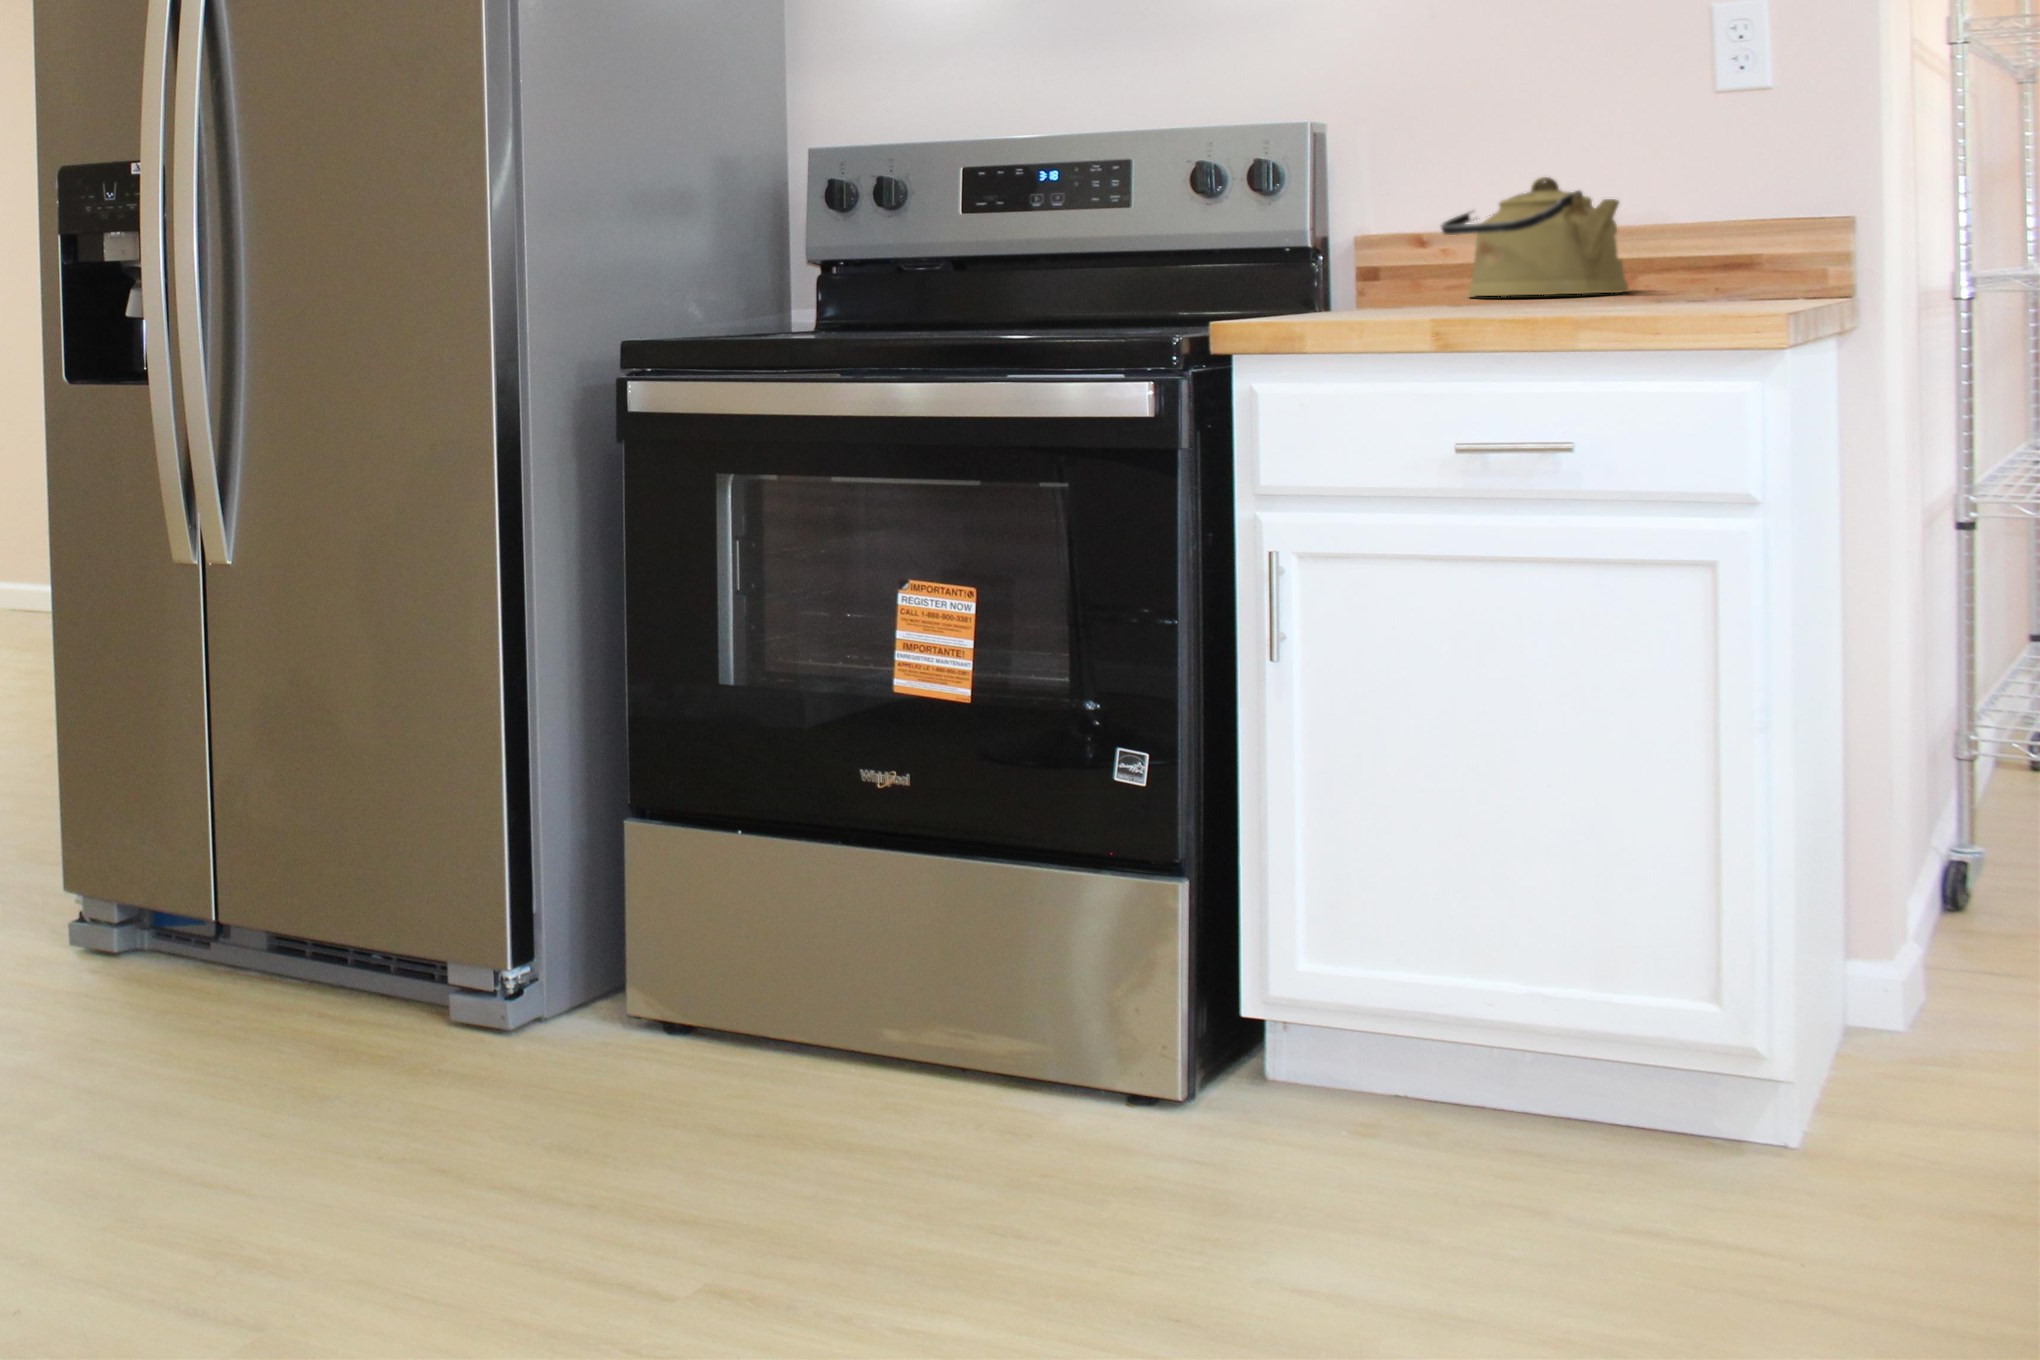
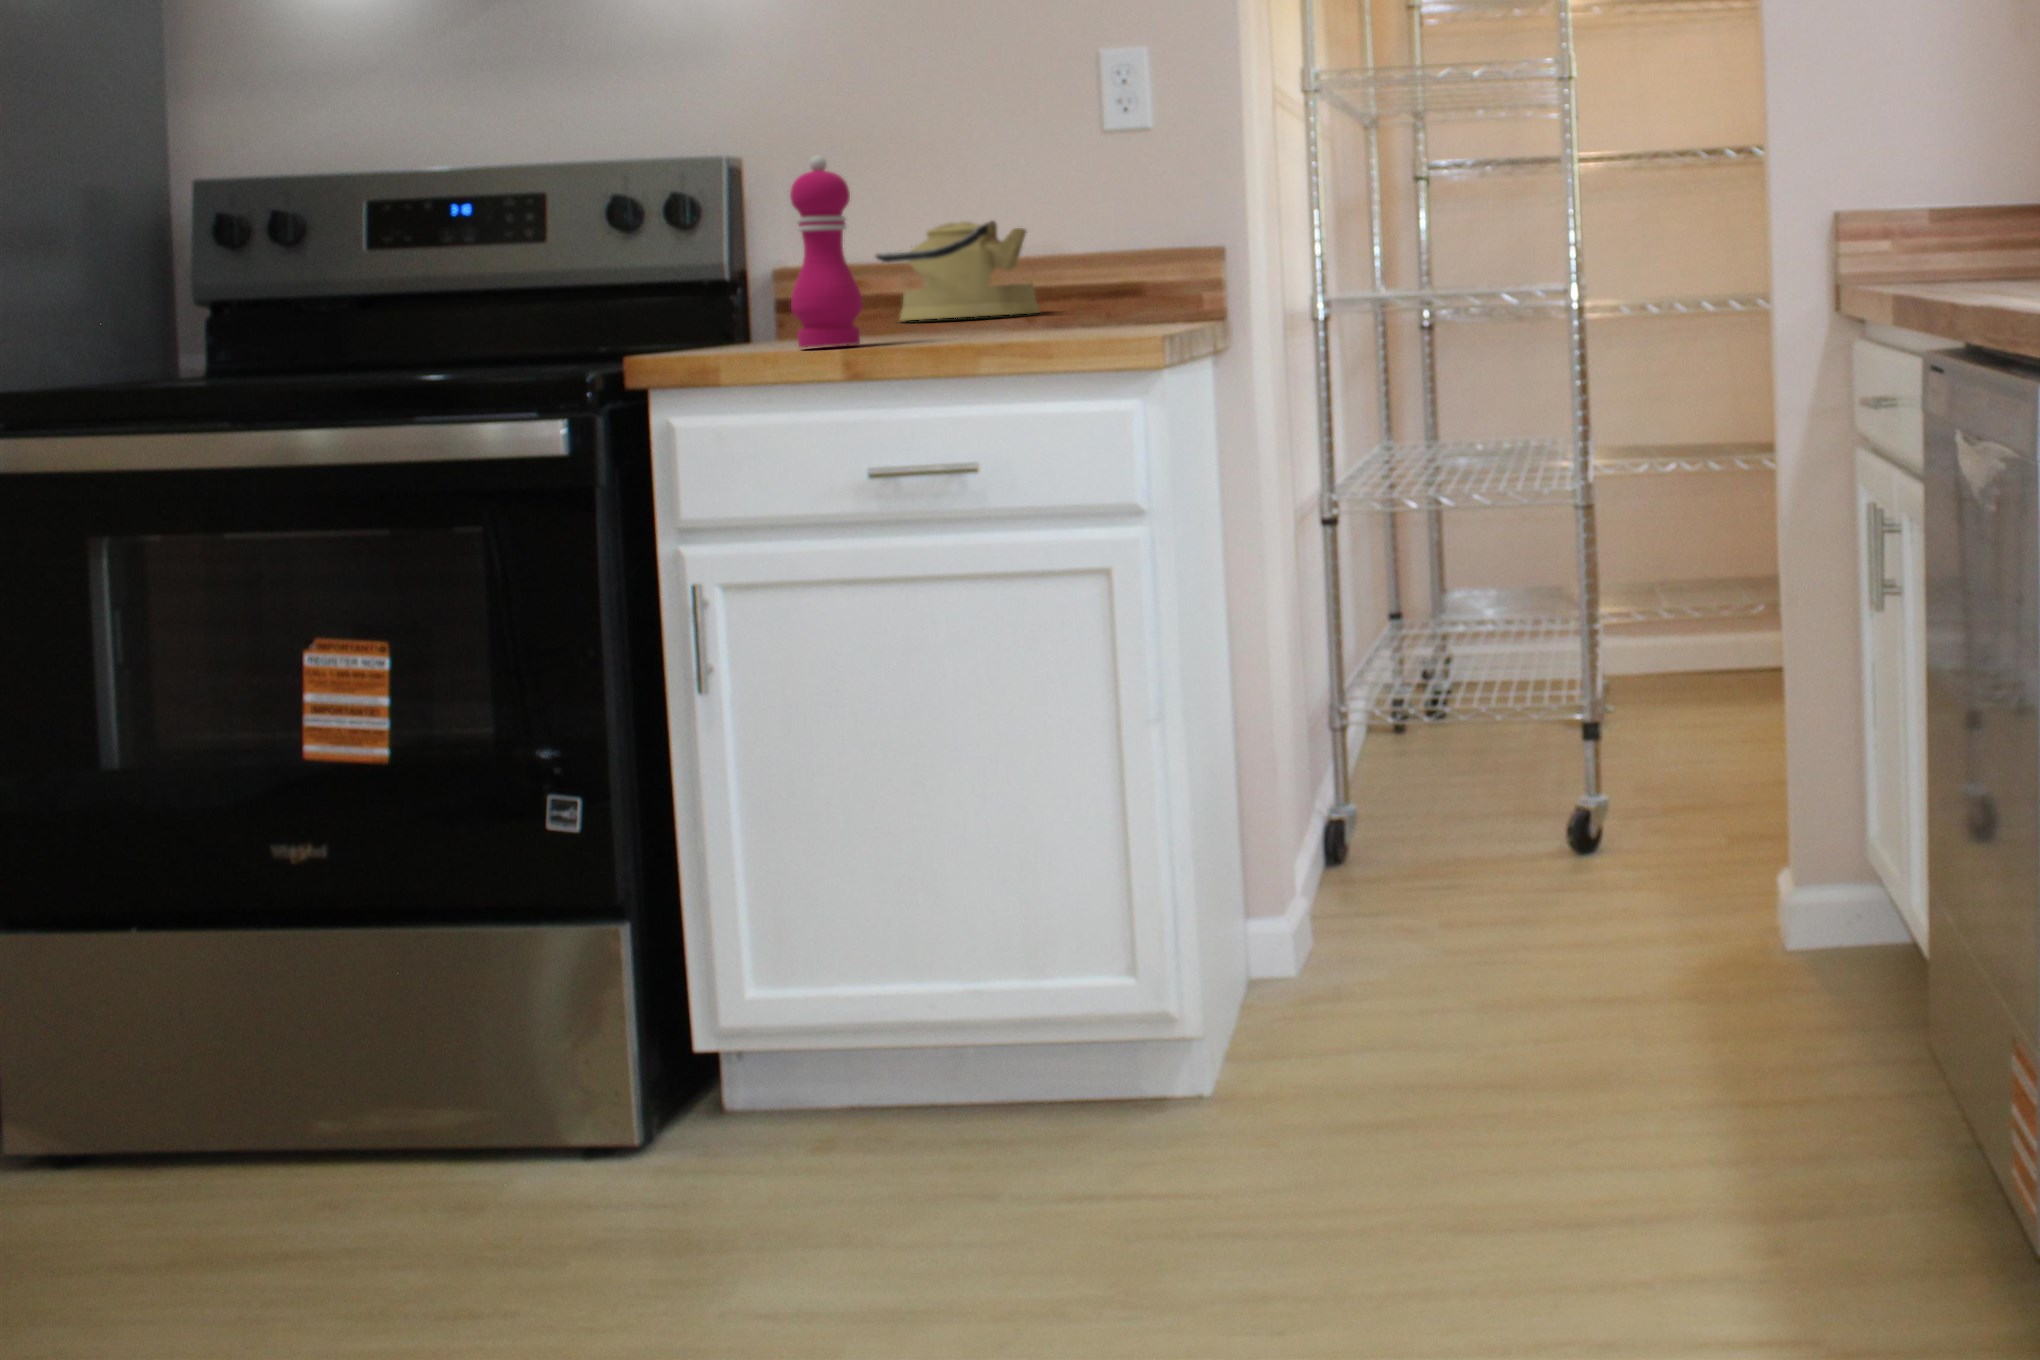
pepper mill: none [1373,126,1449,324] -> present [790,156,863,348]

